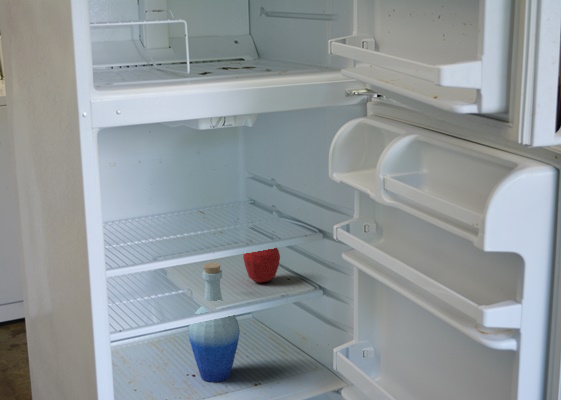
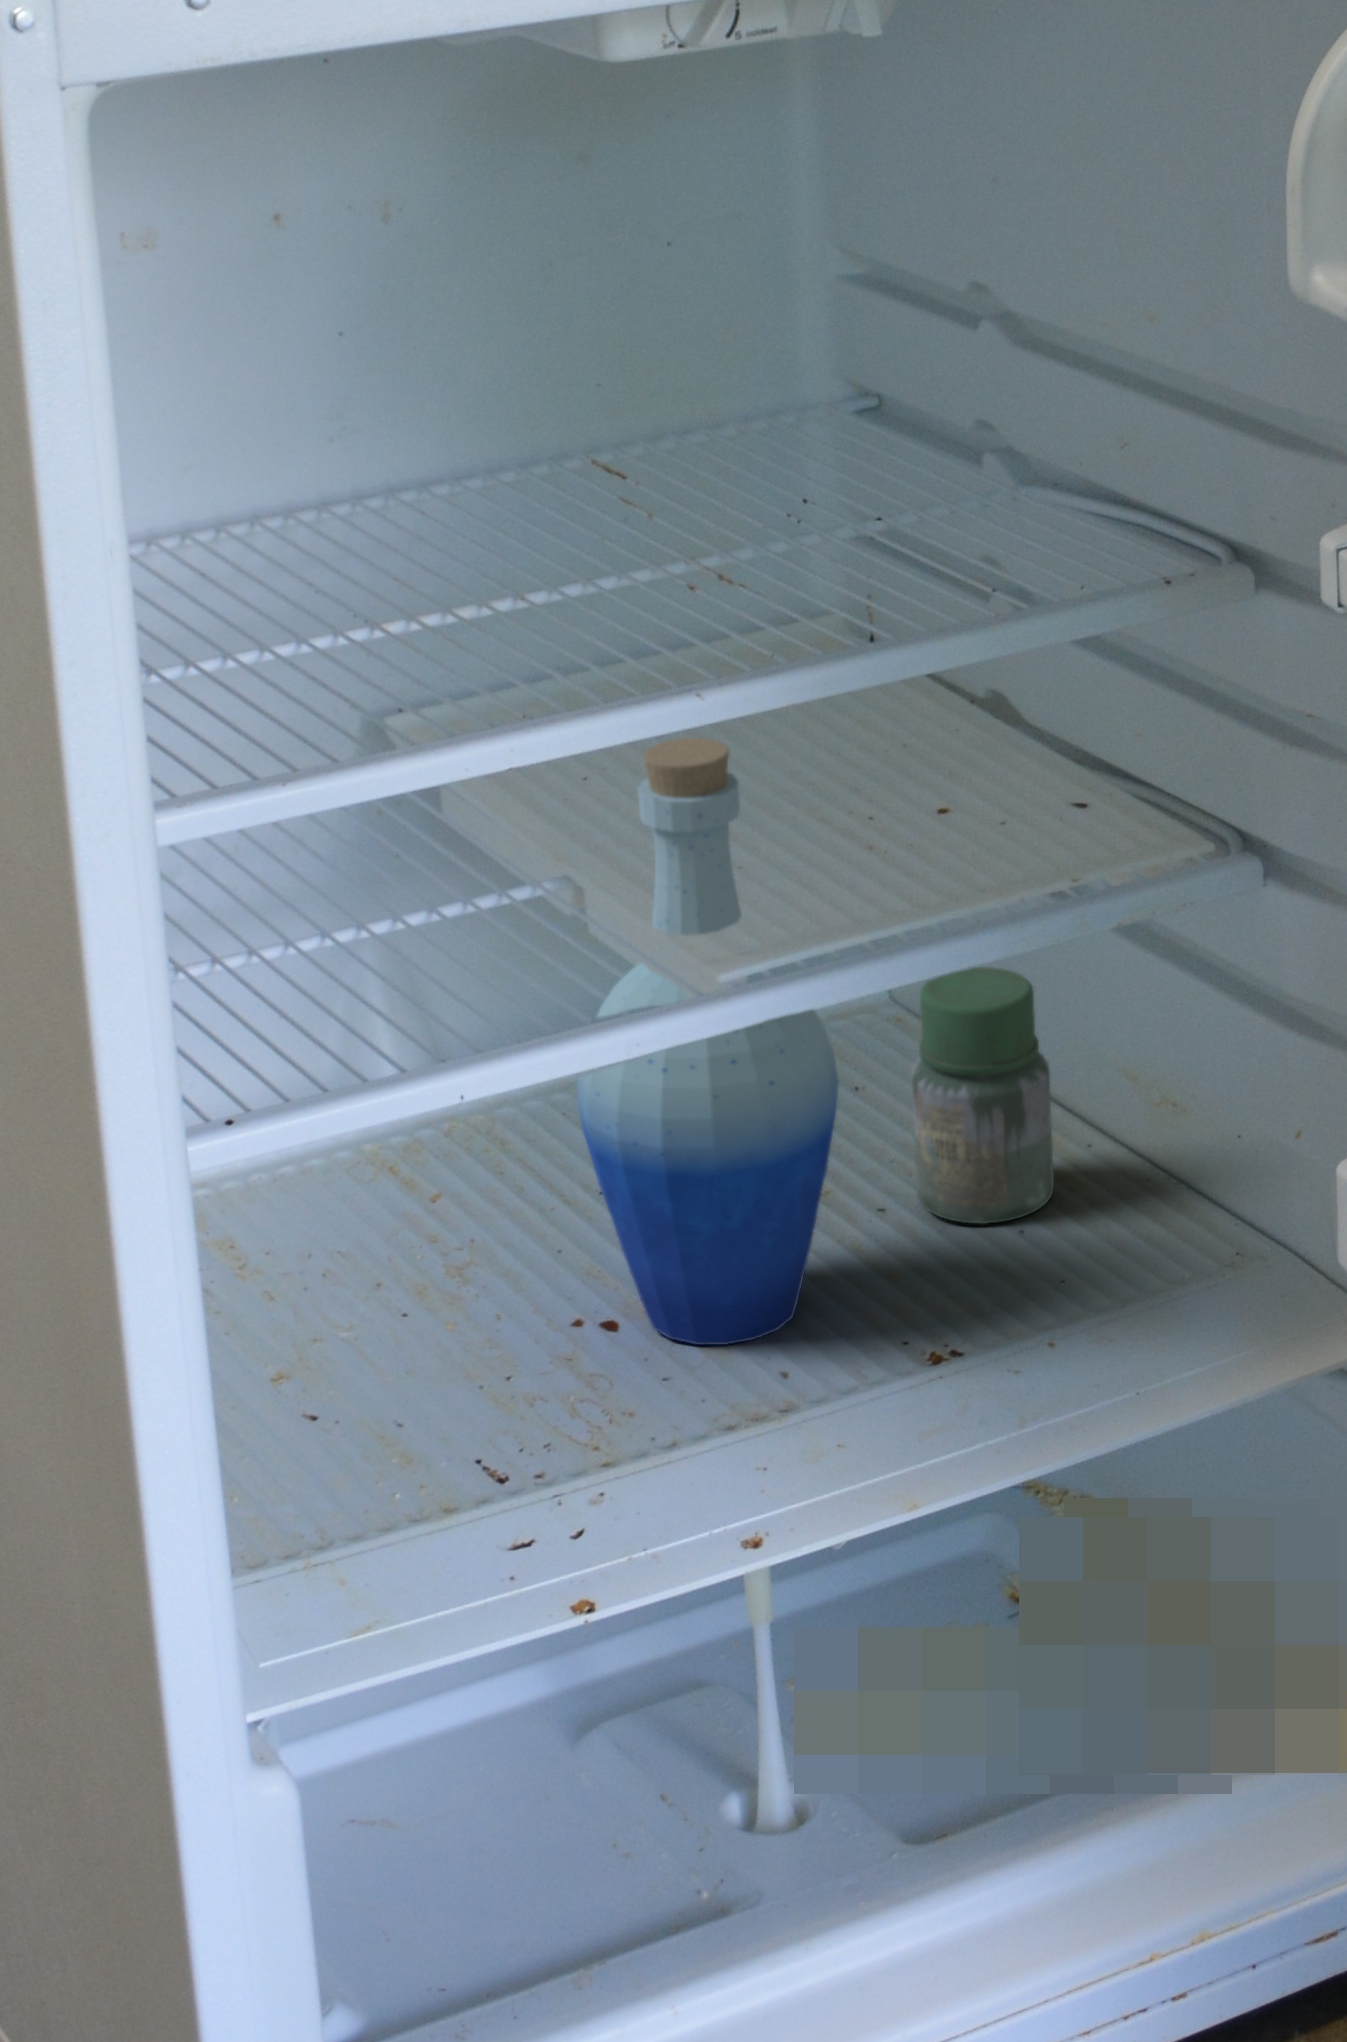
apple: present [243,248,280,283] -> none [840,619,1030,828]
jar: none [255,310,282,361] -> present [911,967,1054,1224]

